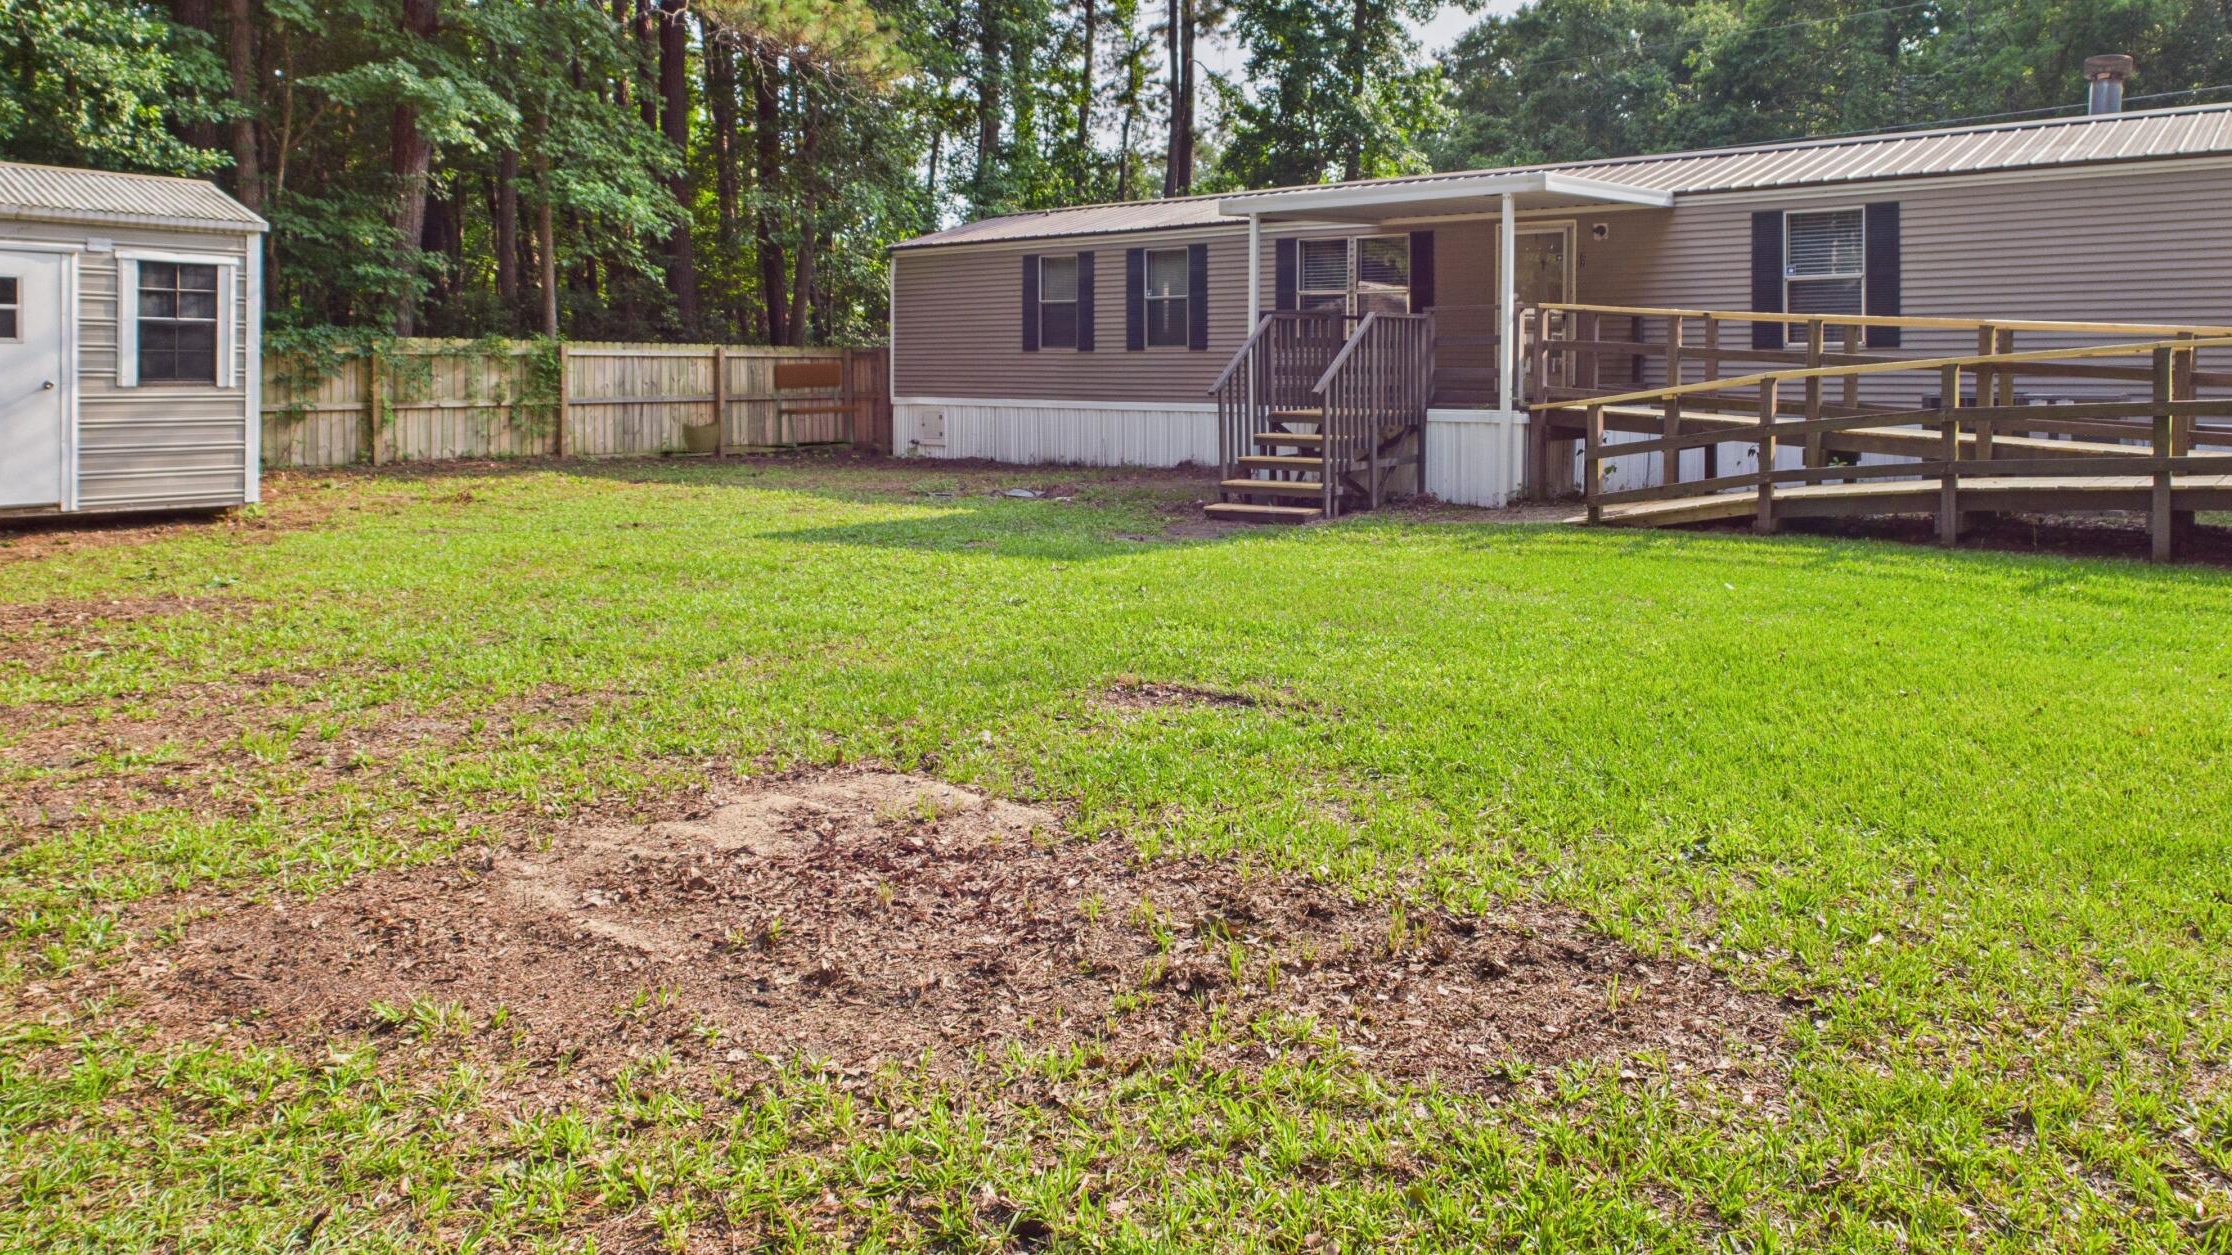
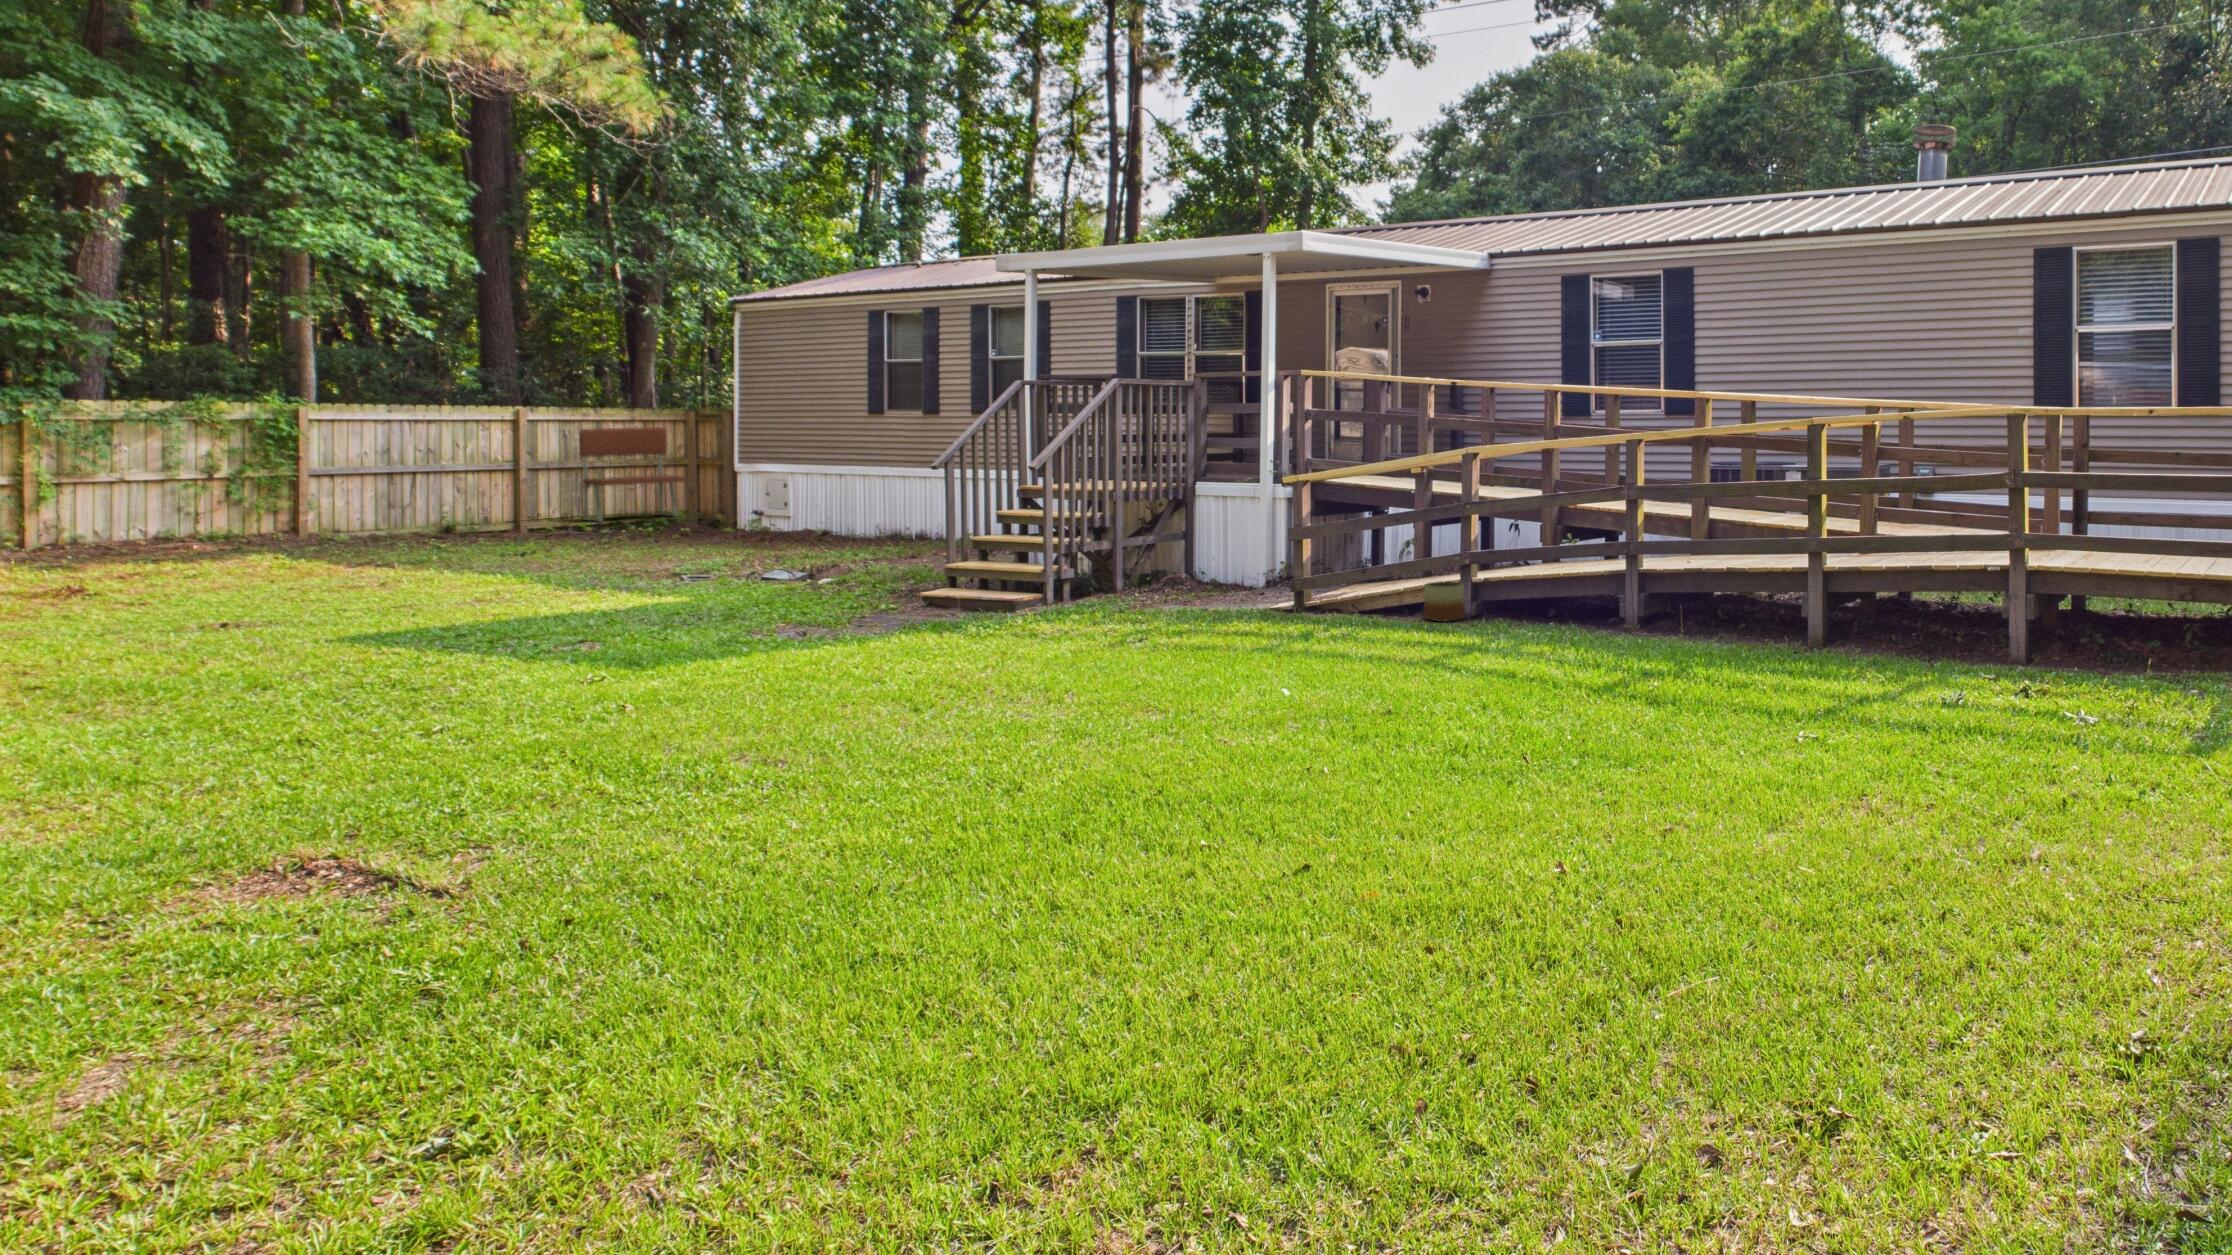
woven basket: present [682,414,719,453] -> none [456,483,504,529]
planter: none [1746,501,1787,539] -> present [1424,581,1465,622]

